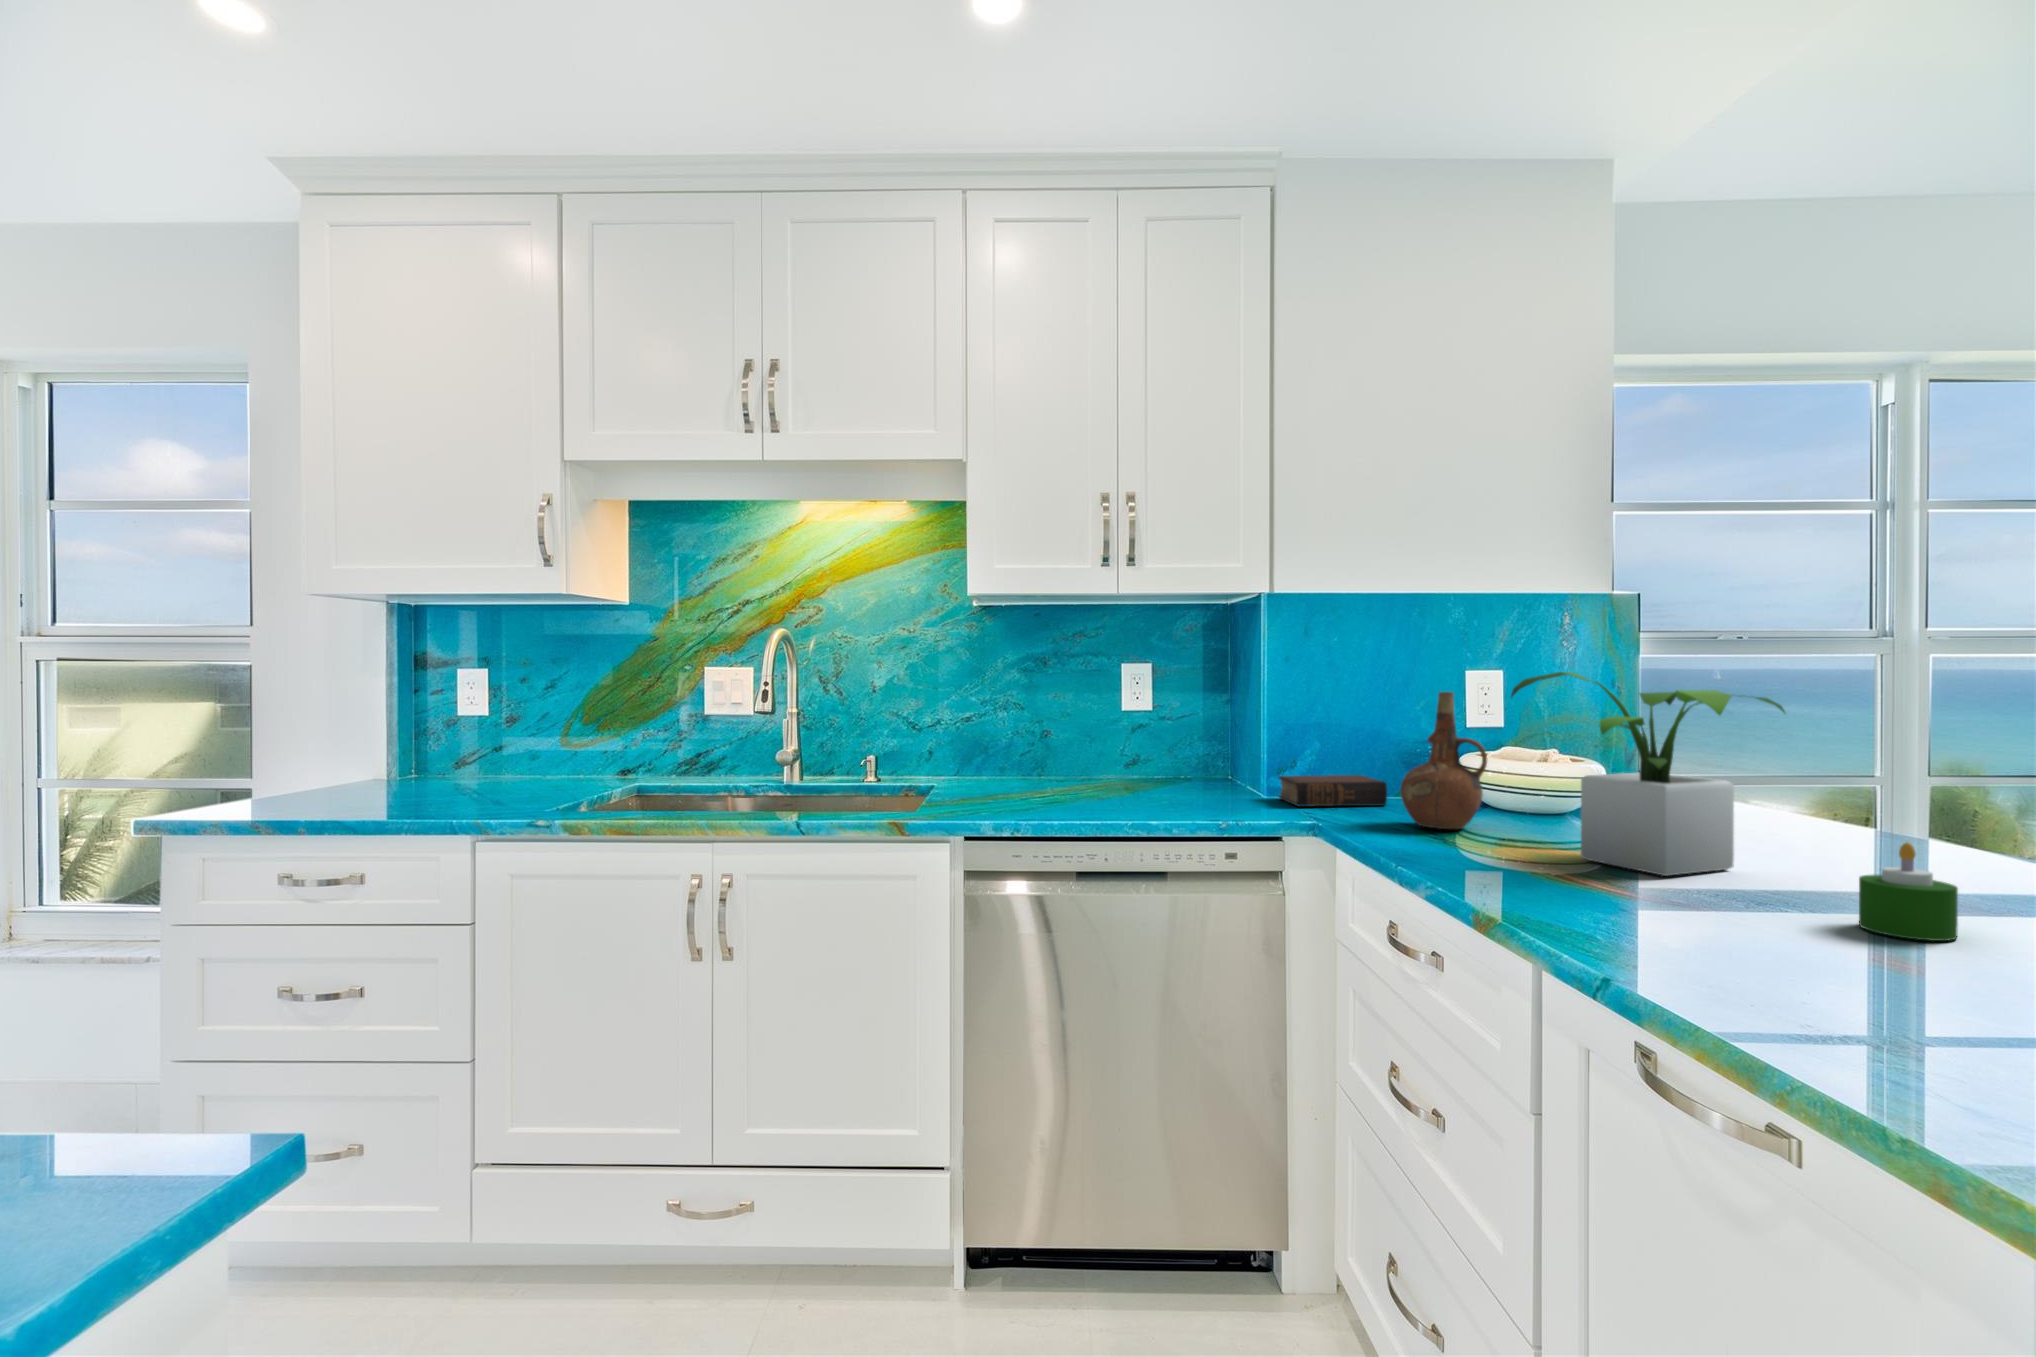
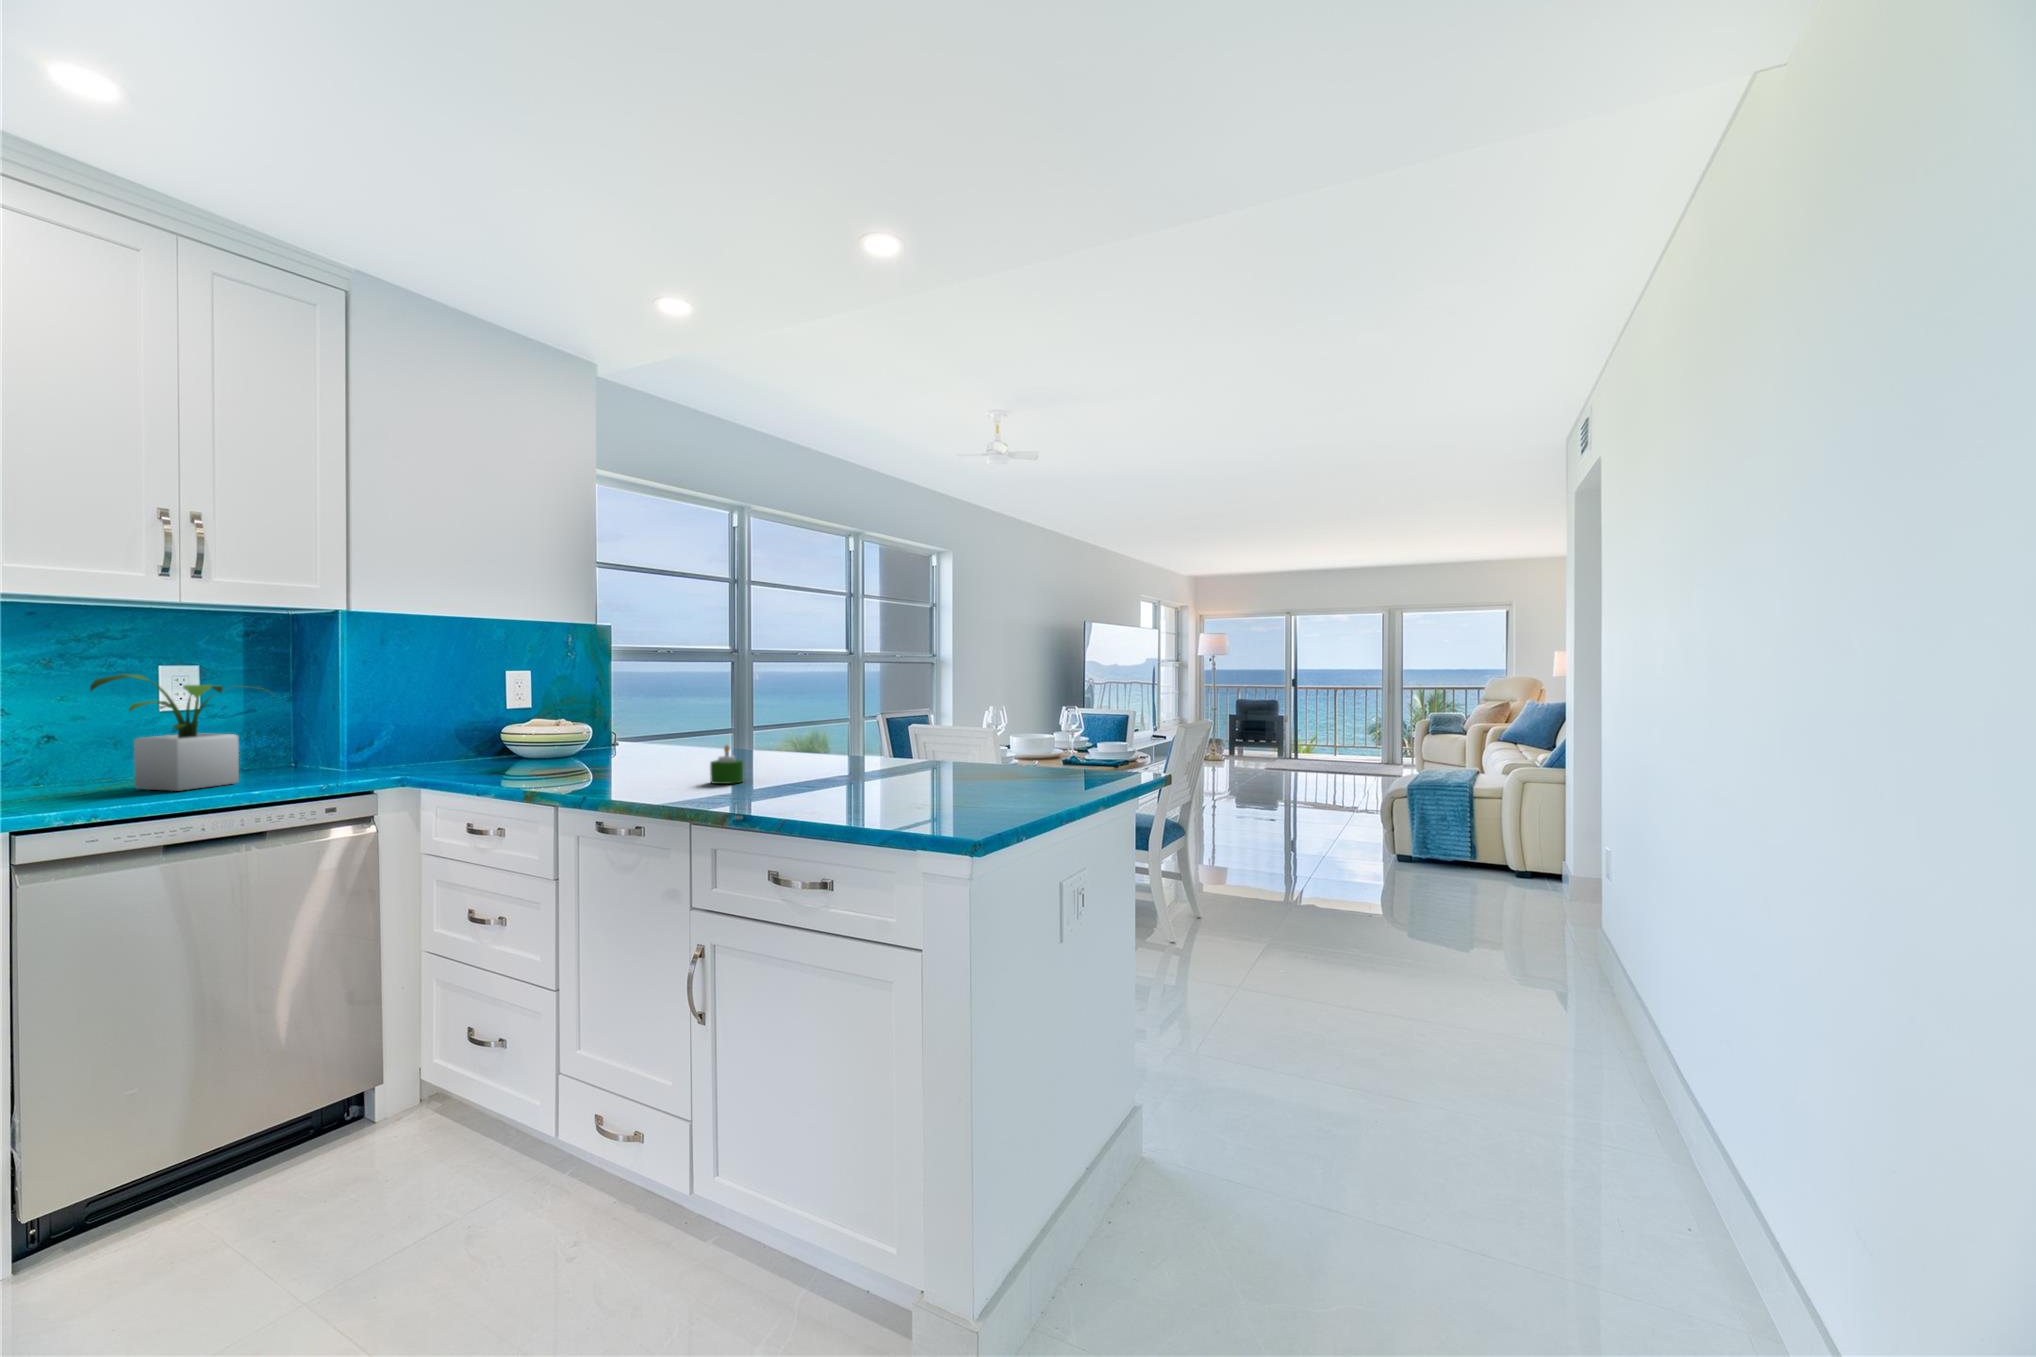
potted plant: present [1511,672,1785,876] -> present [90,674,239,791]
ceramic pitcher: present [1400,692,1487,829] -> none [469,685,528,772]
book: present [1278,775,1387,807] -> none [355,746,451,771]

